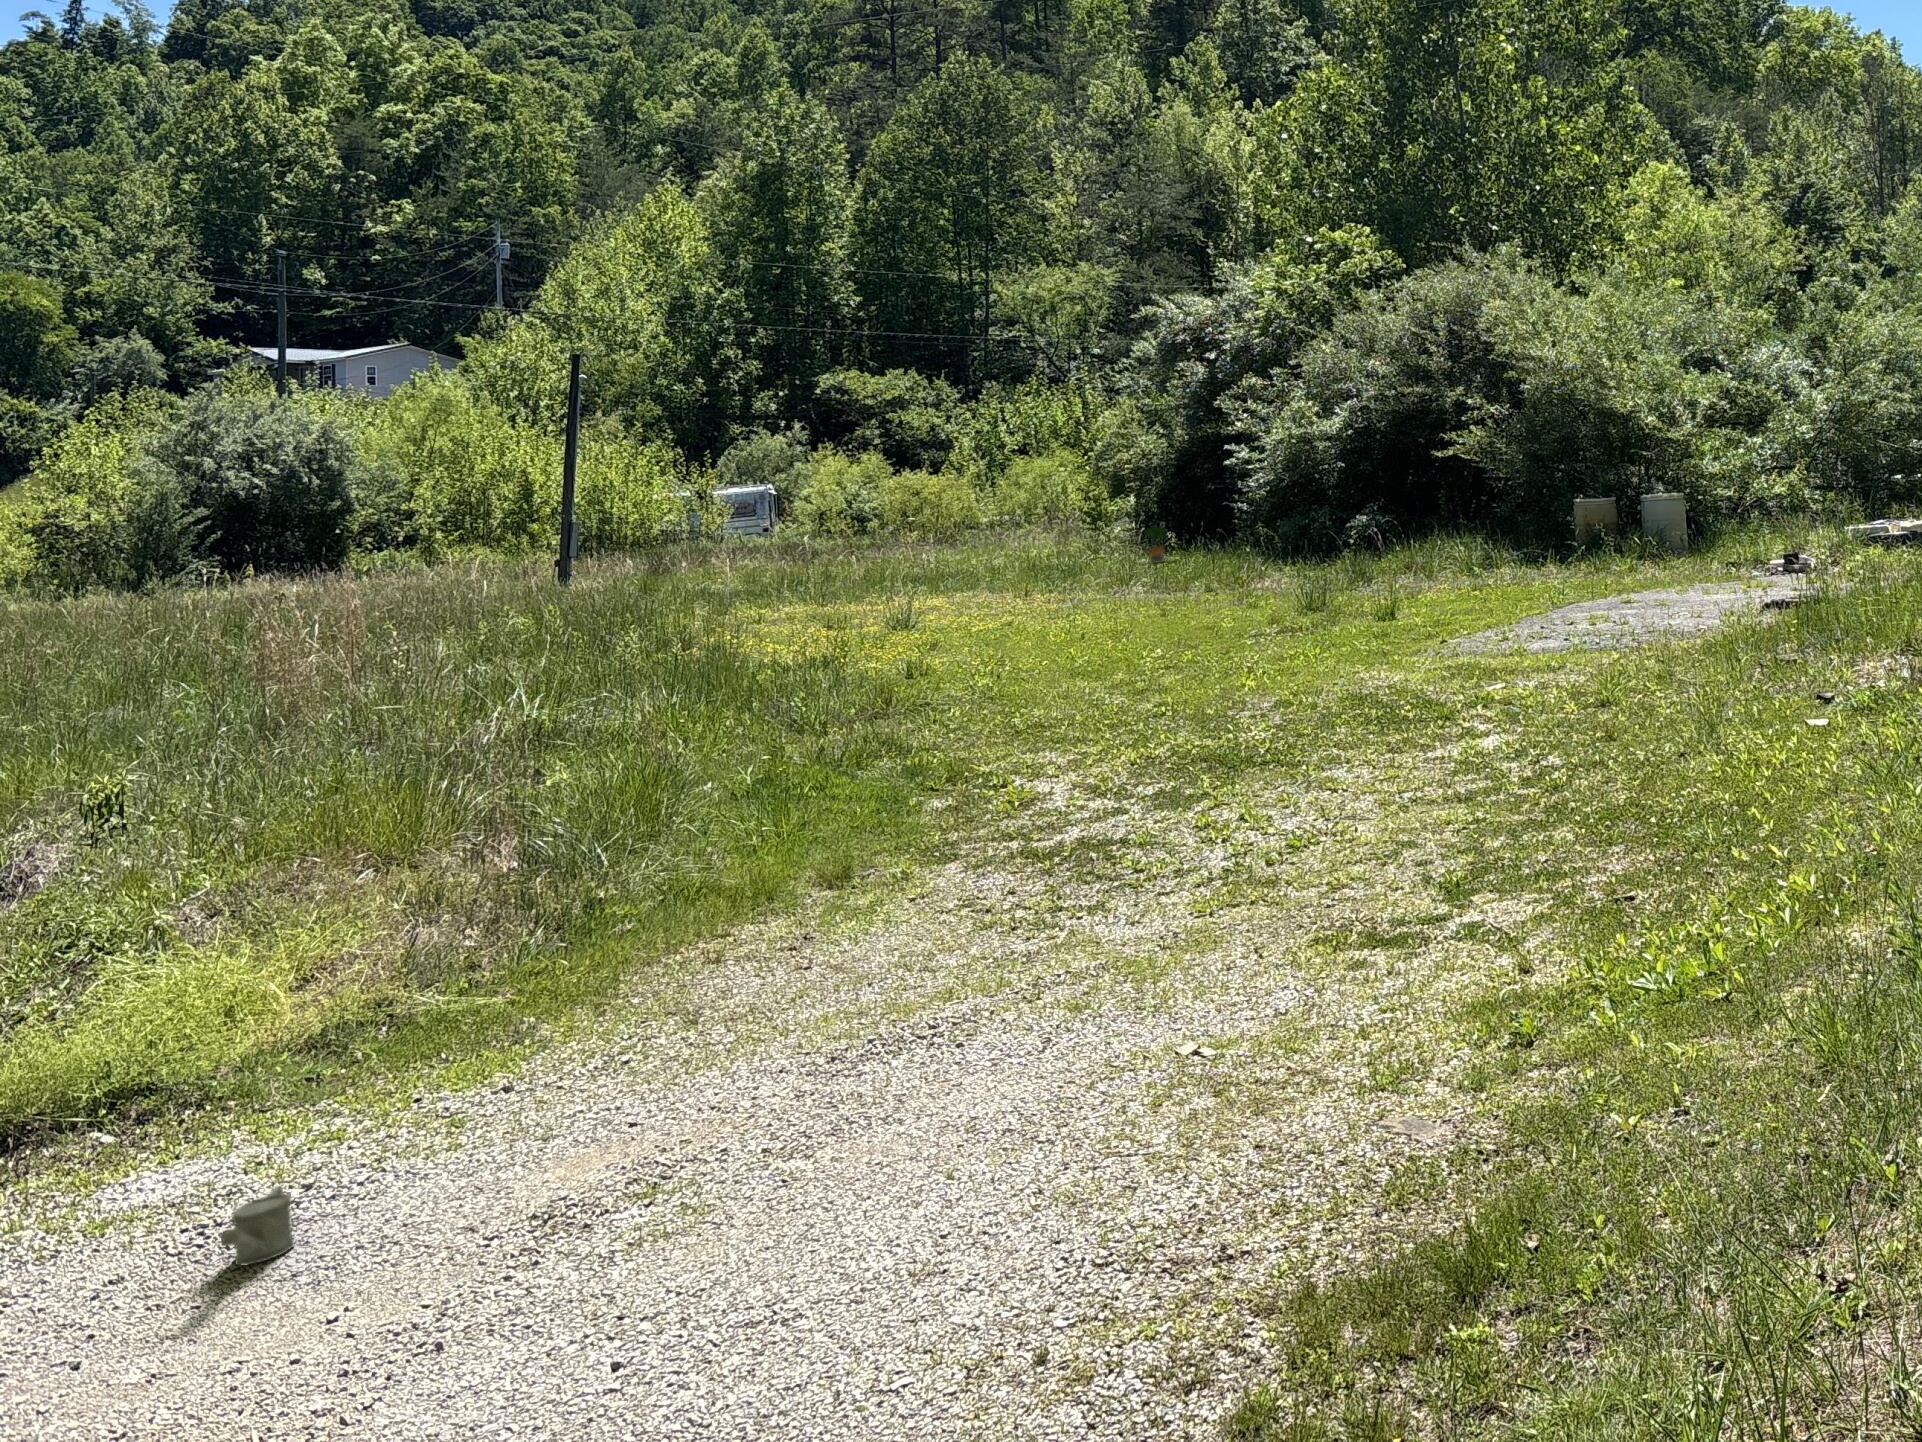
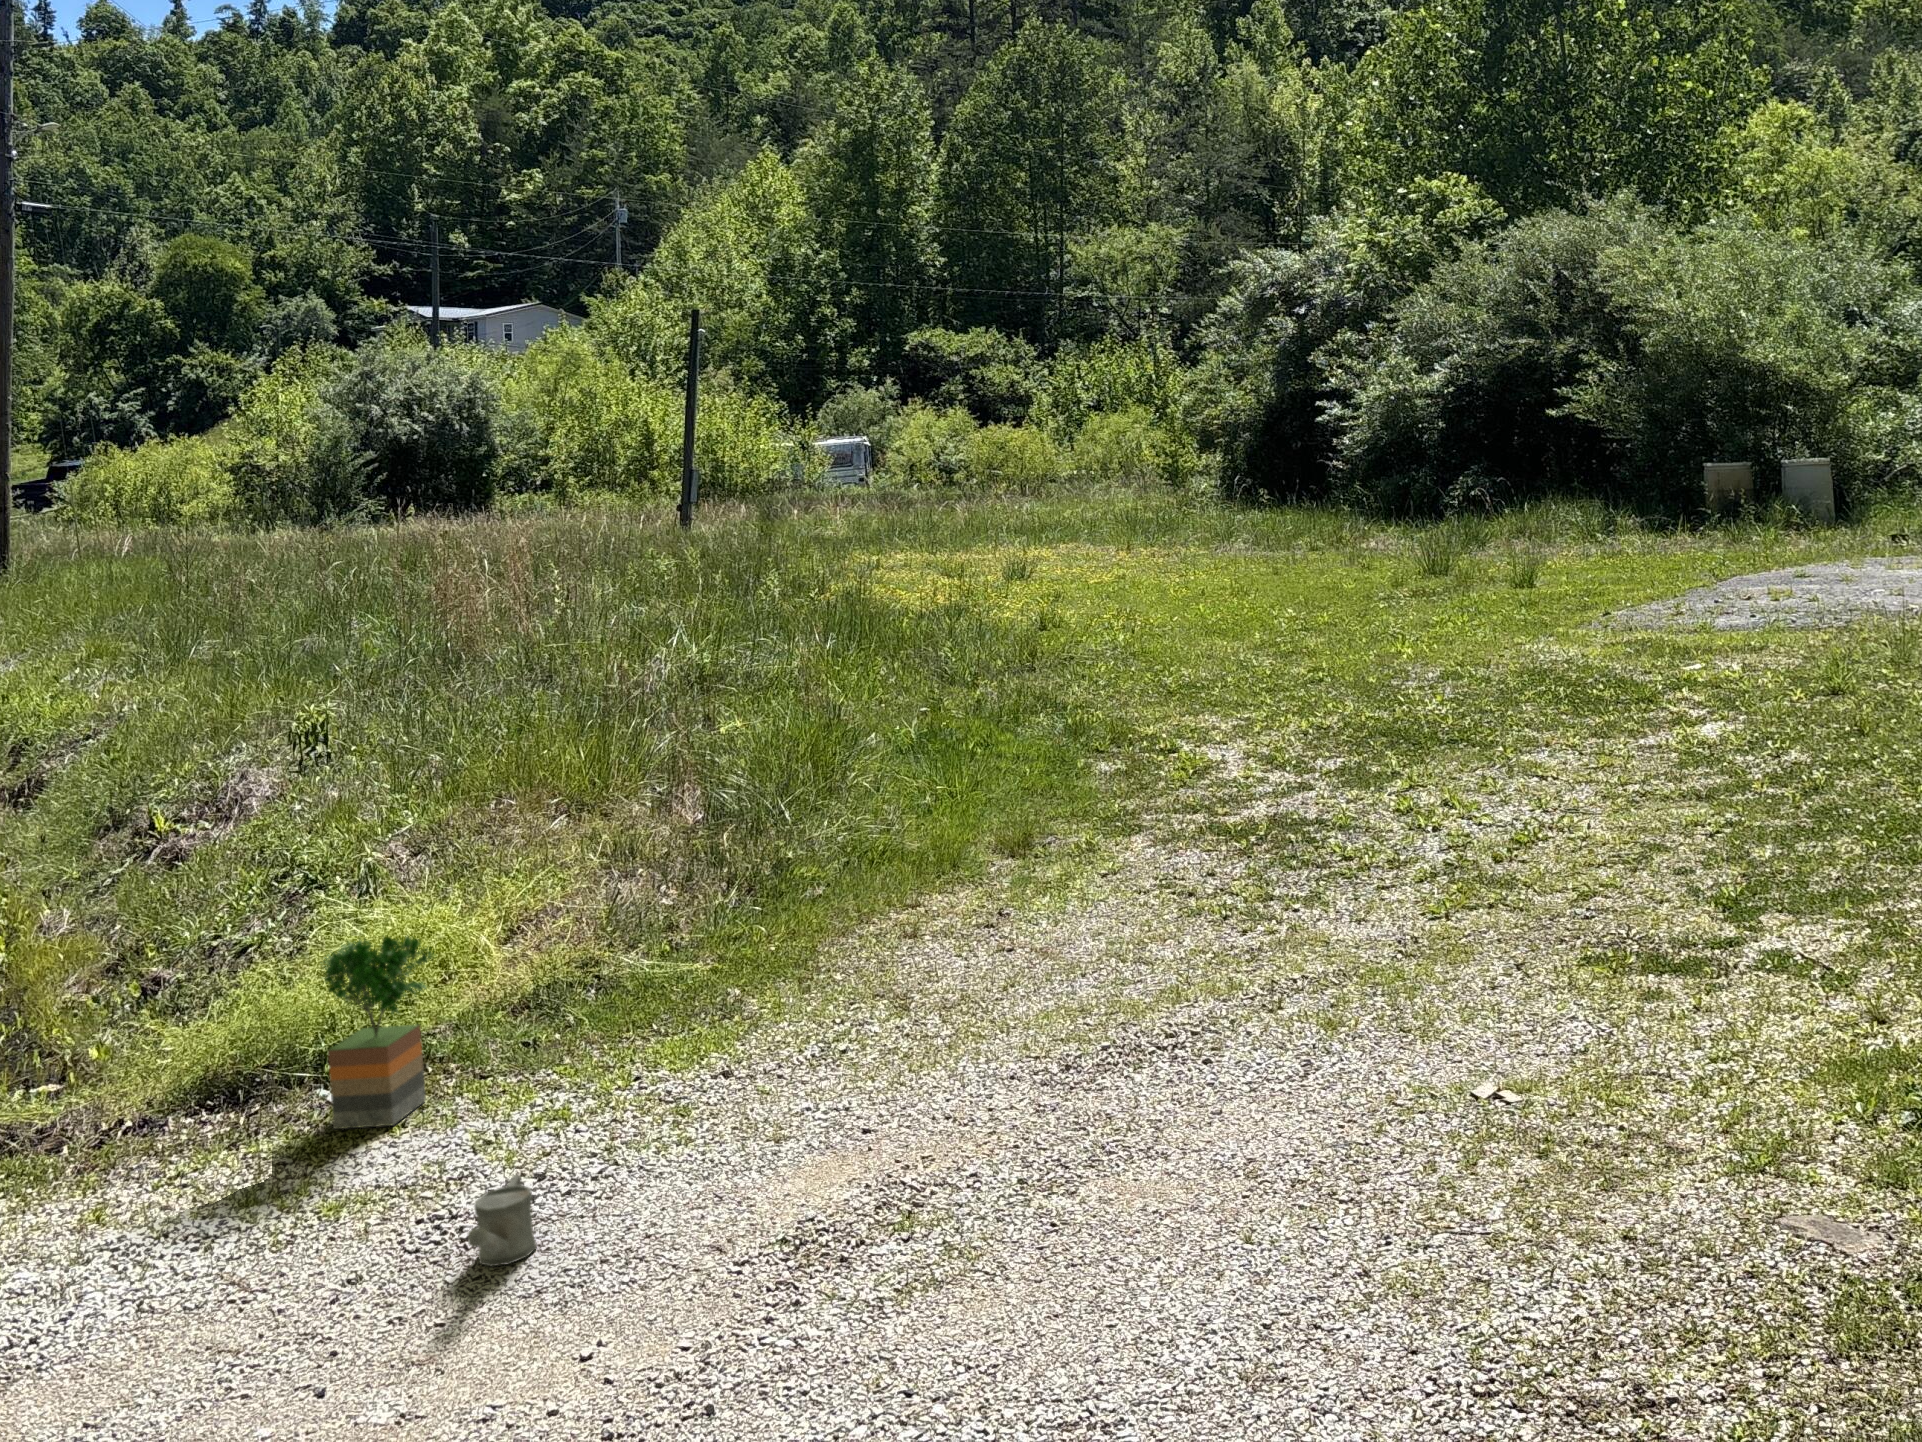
potted tree: present [1145,528,1167,563] -> present [322,936,434,1129]

